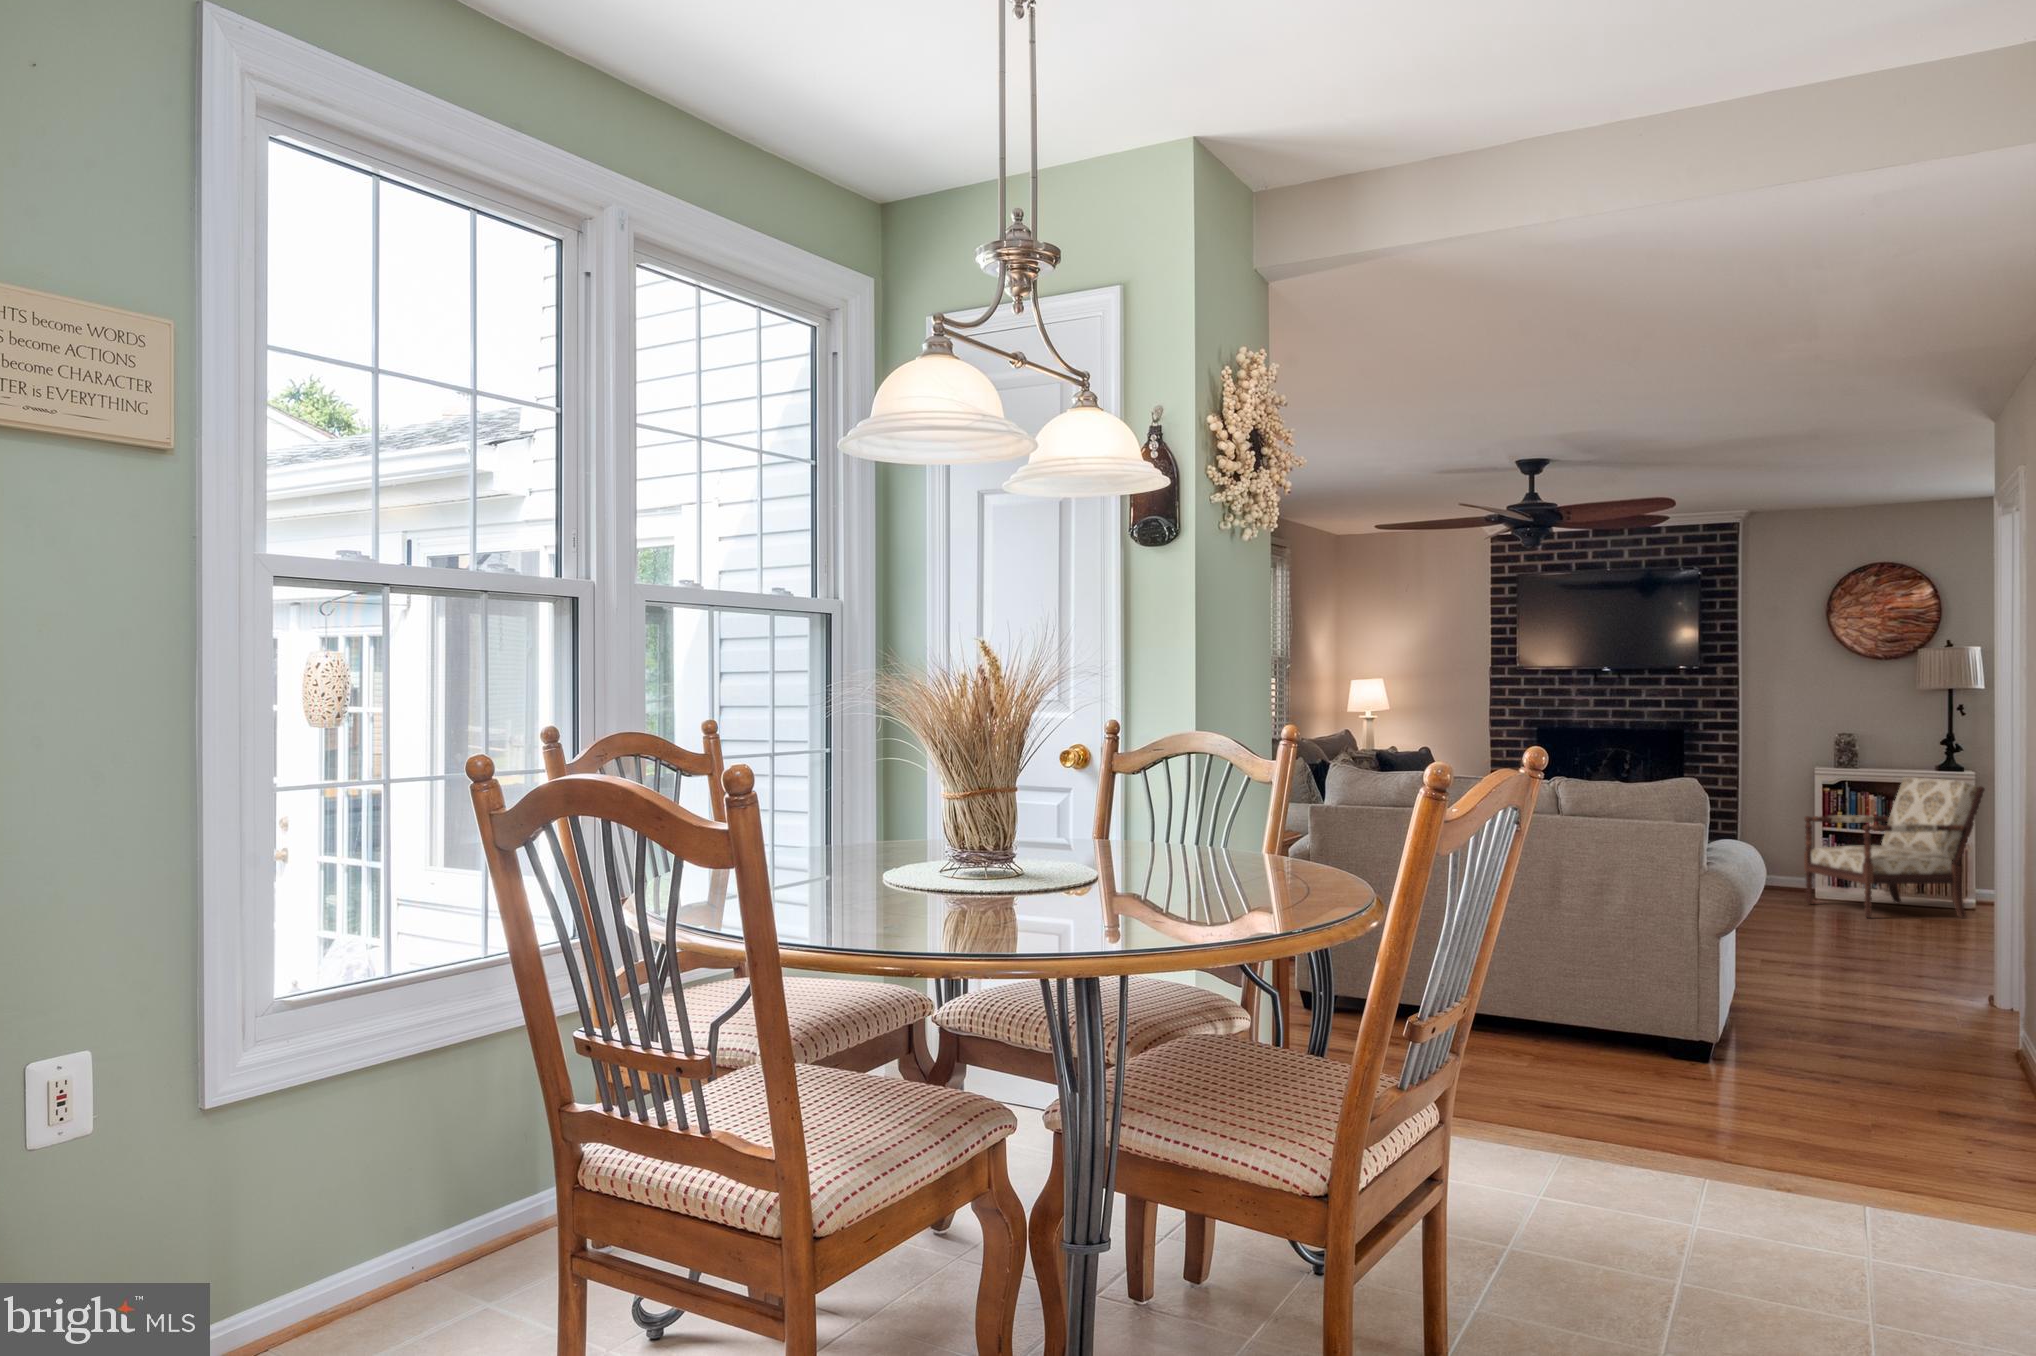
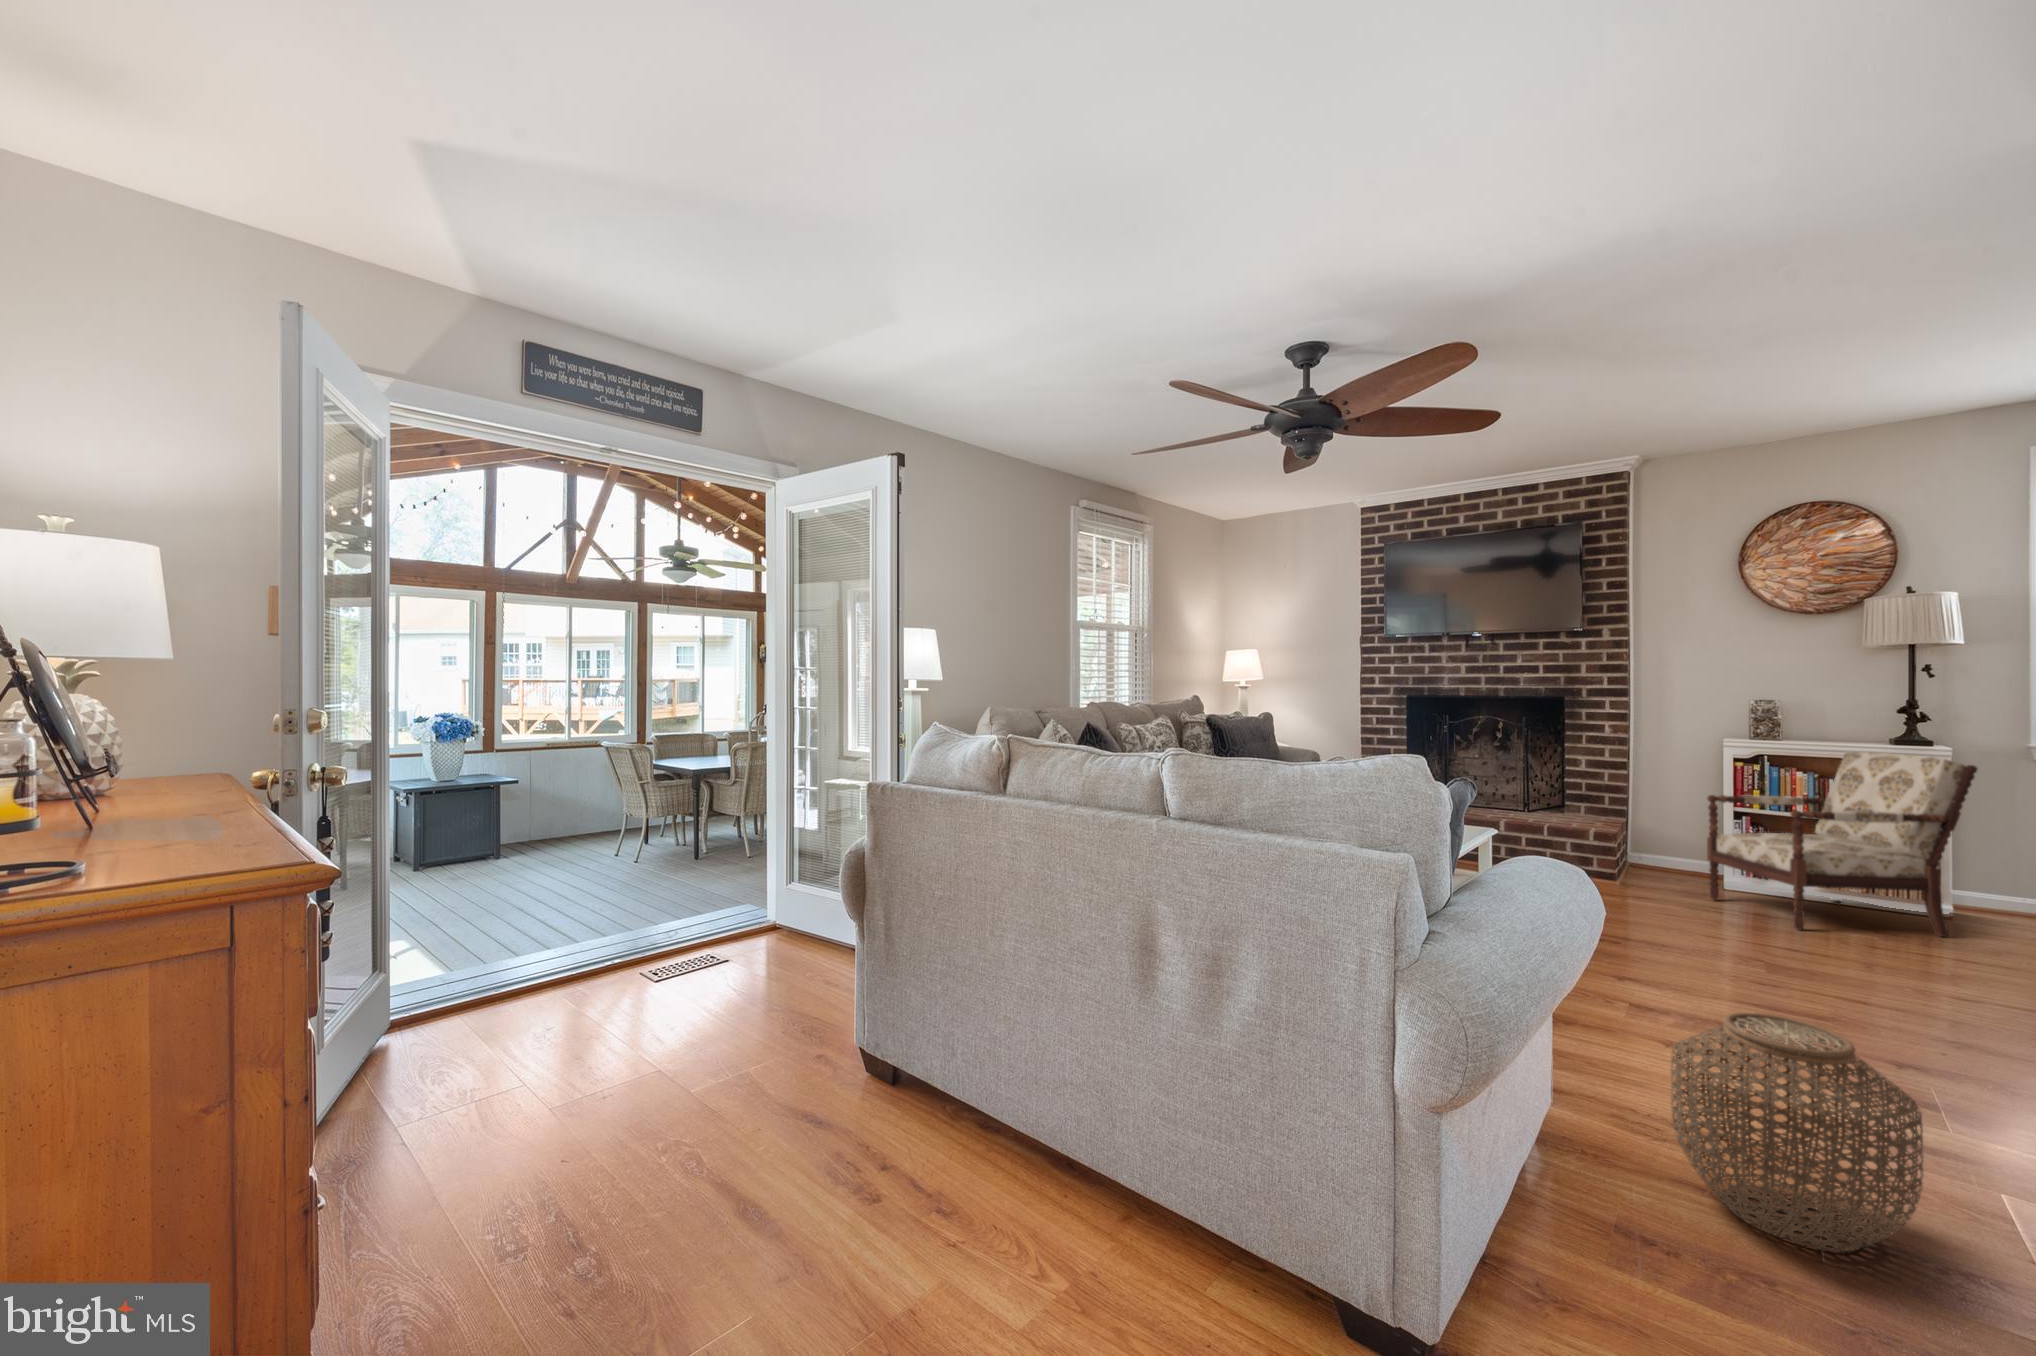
woven basket: none [1797,915,1902,1017] -> present [1671,1013,1923,1252]

